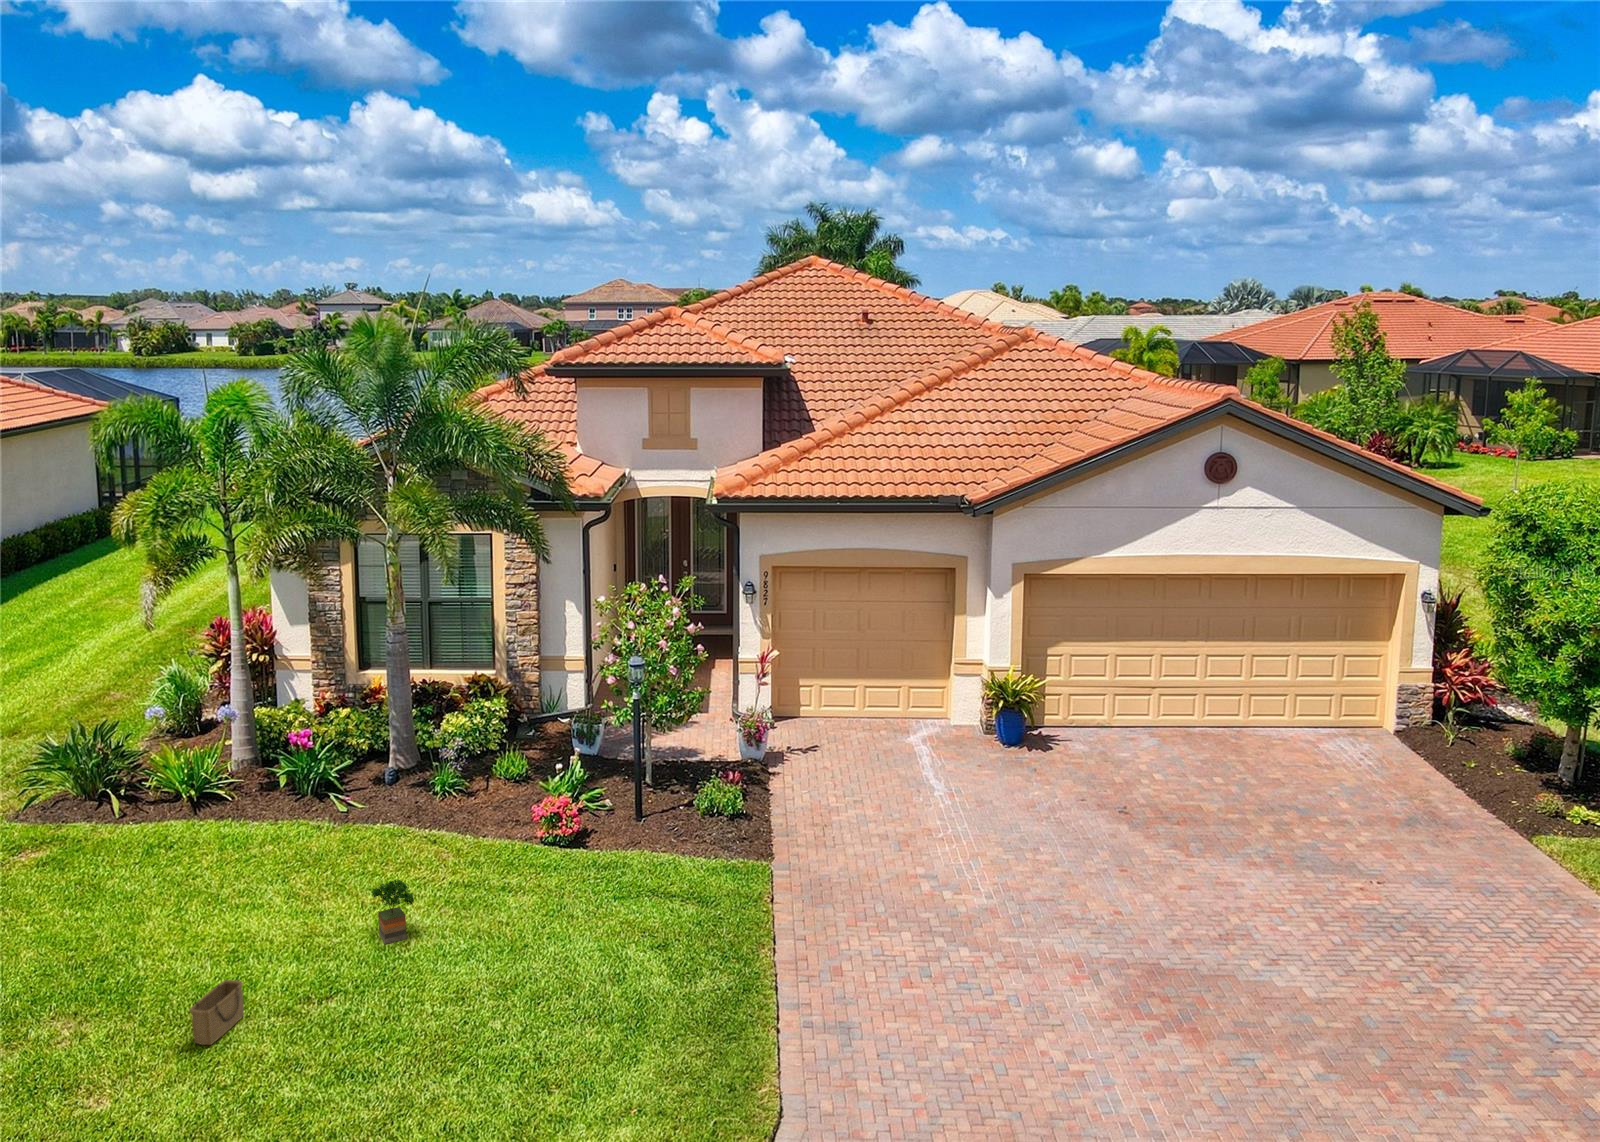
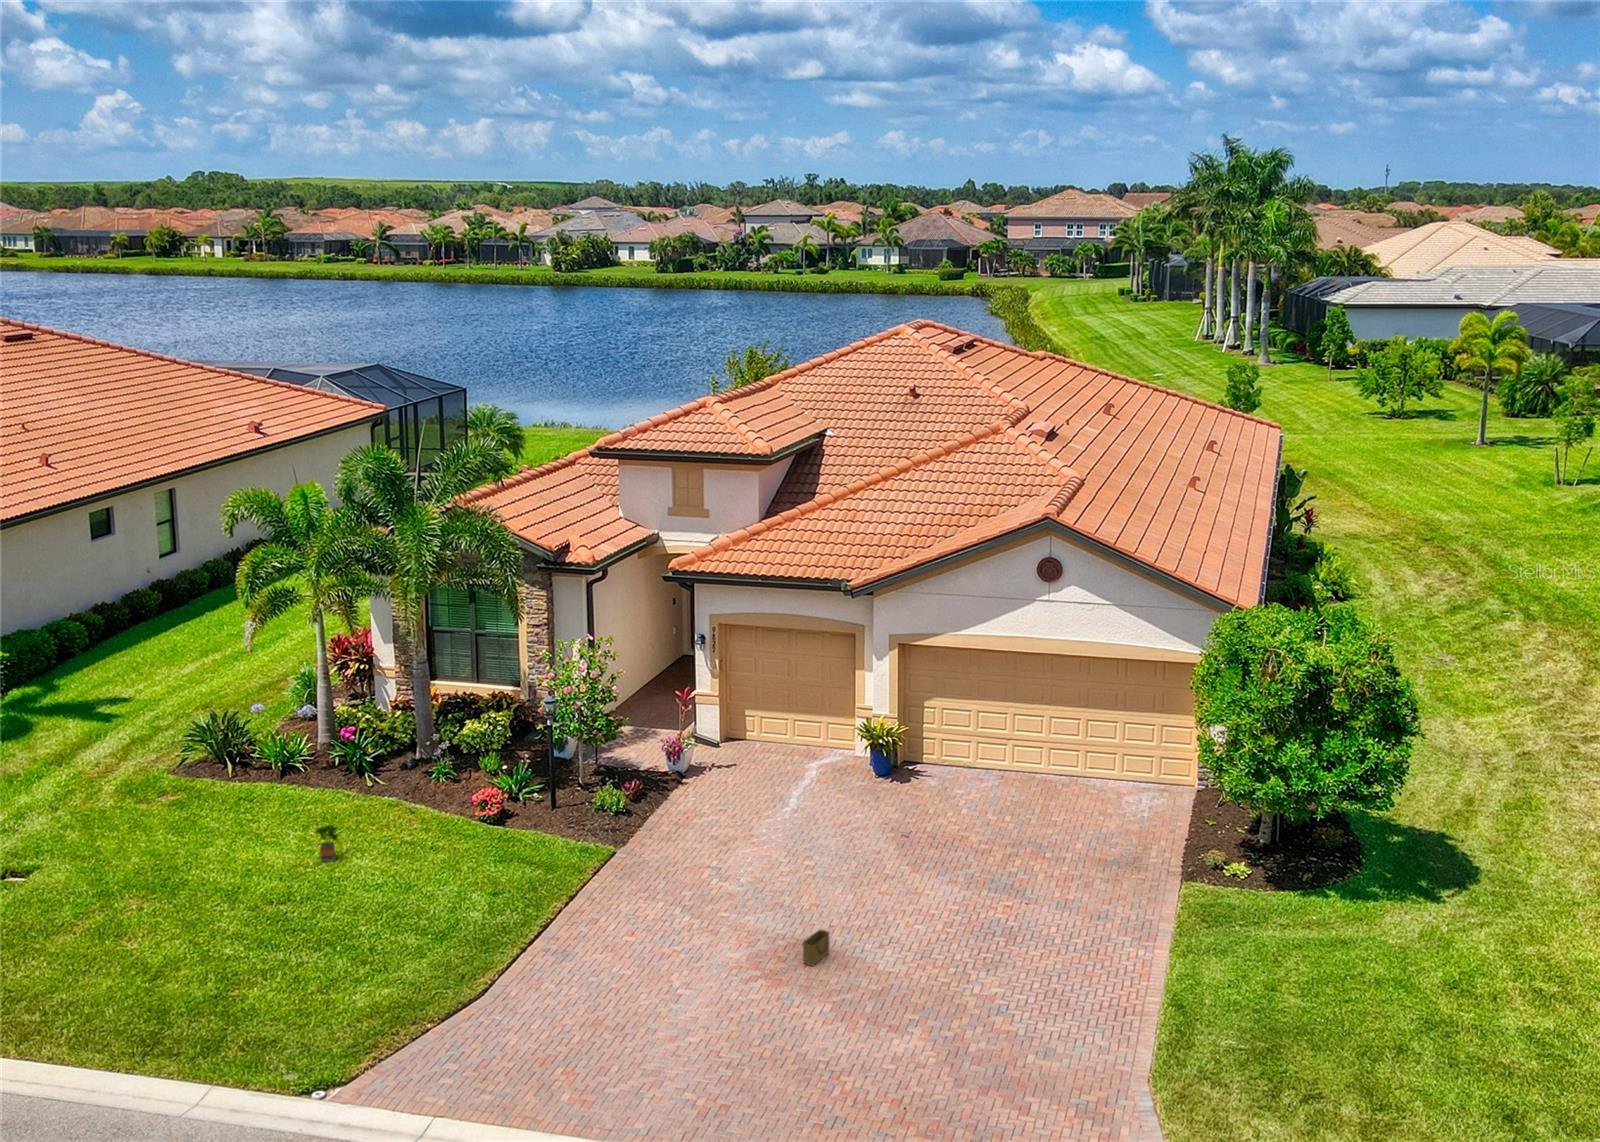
basket: present [189,980,244,1045] -> present [802,930,830,966]

